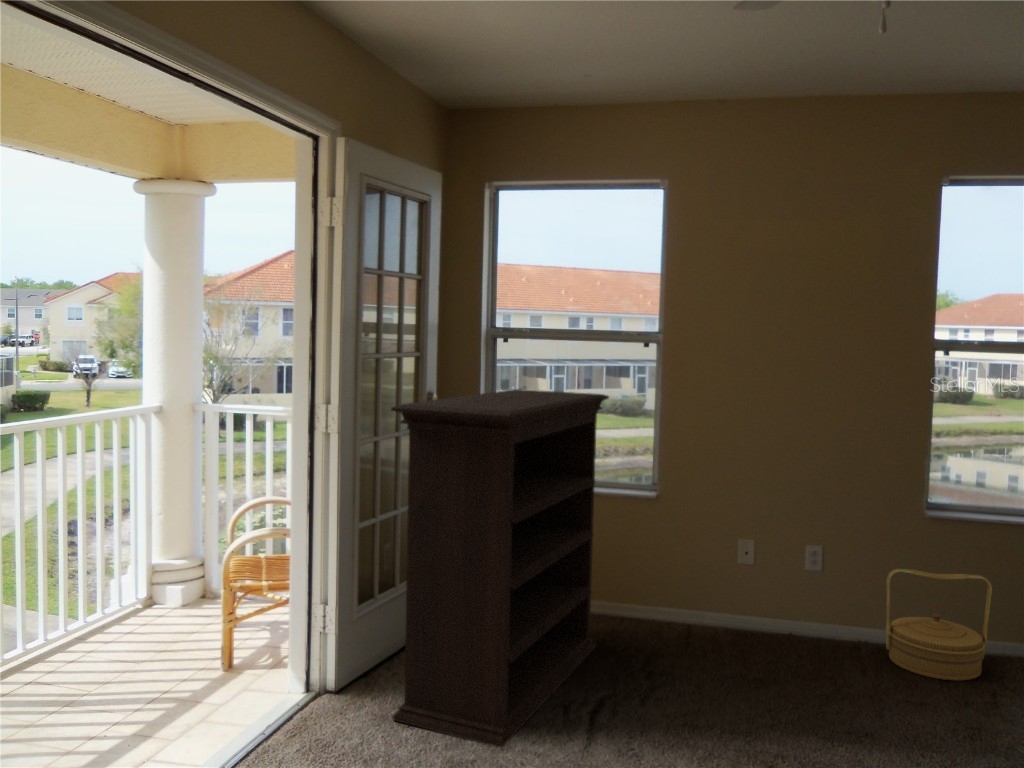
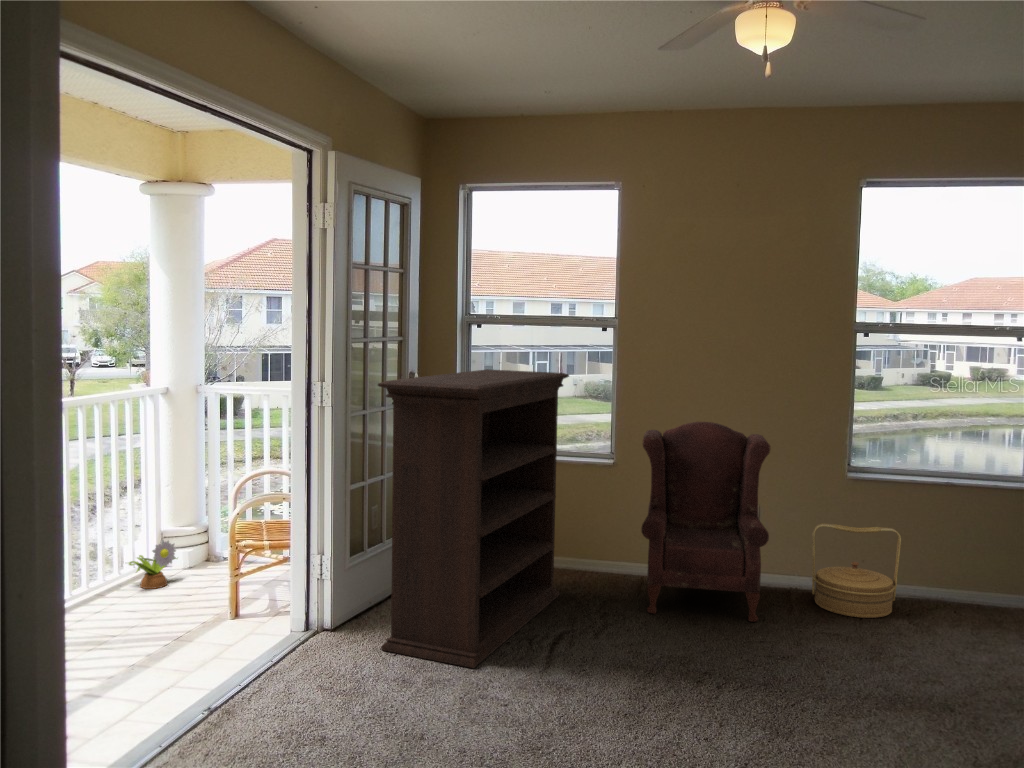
armchair: none [691,450,841,685] -> present [641,422,770,622]
decorative plant: none [109,577,170,632] -> present [129,540,176,589]

